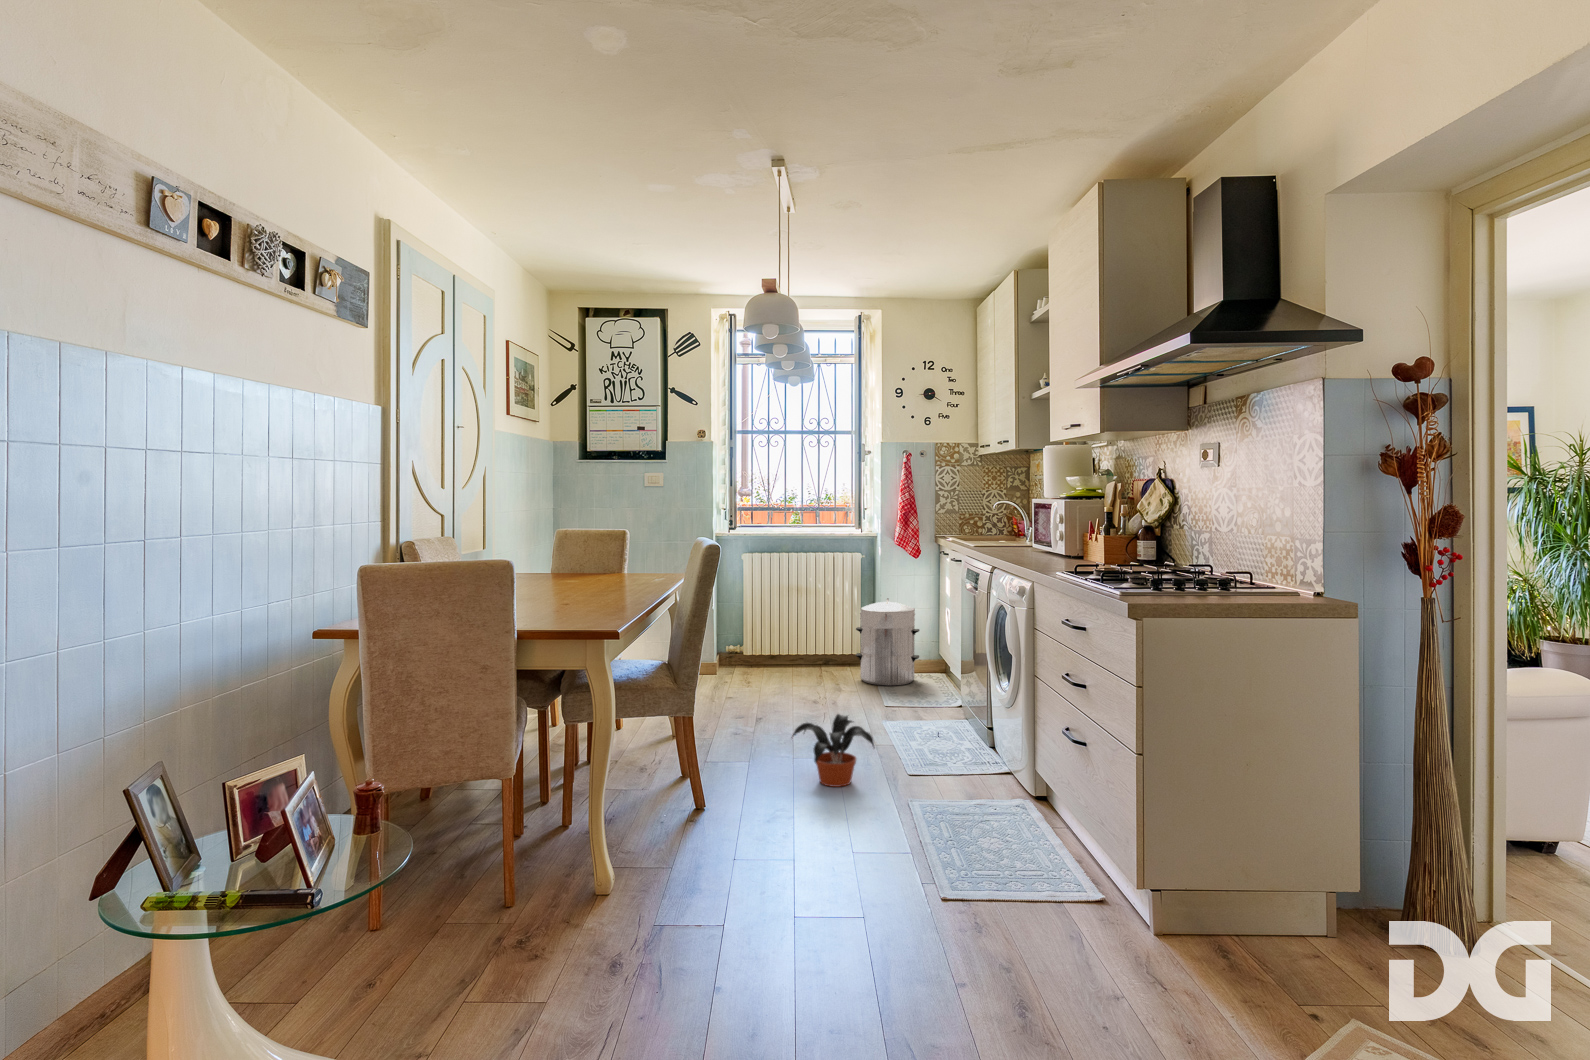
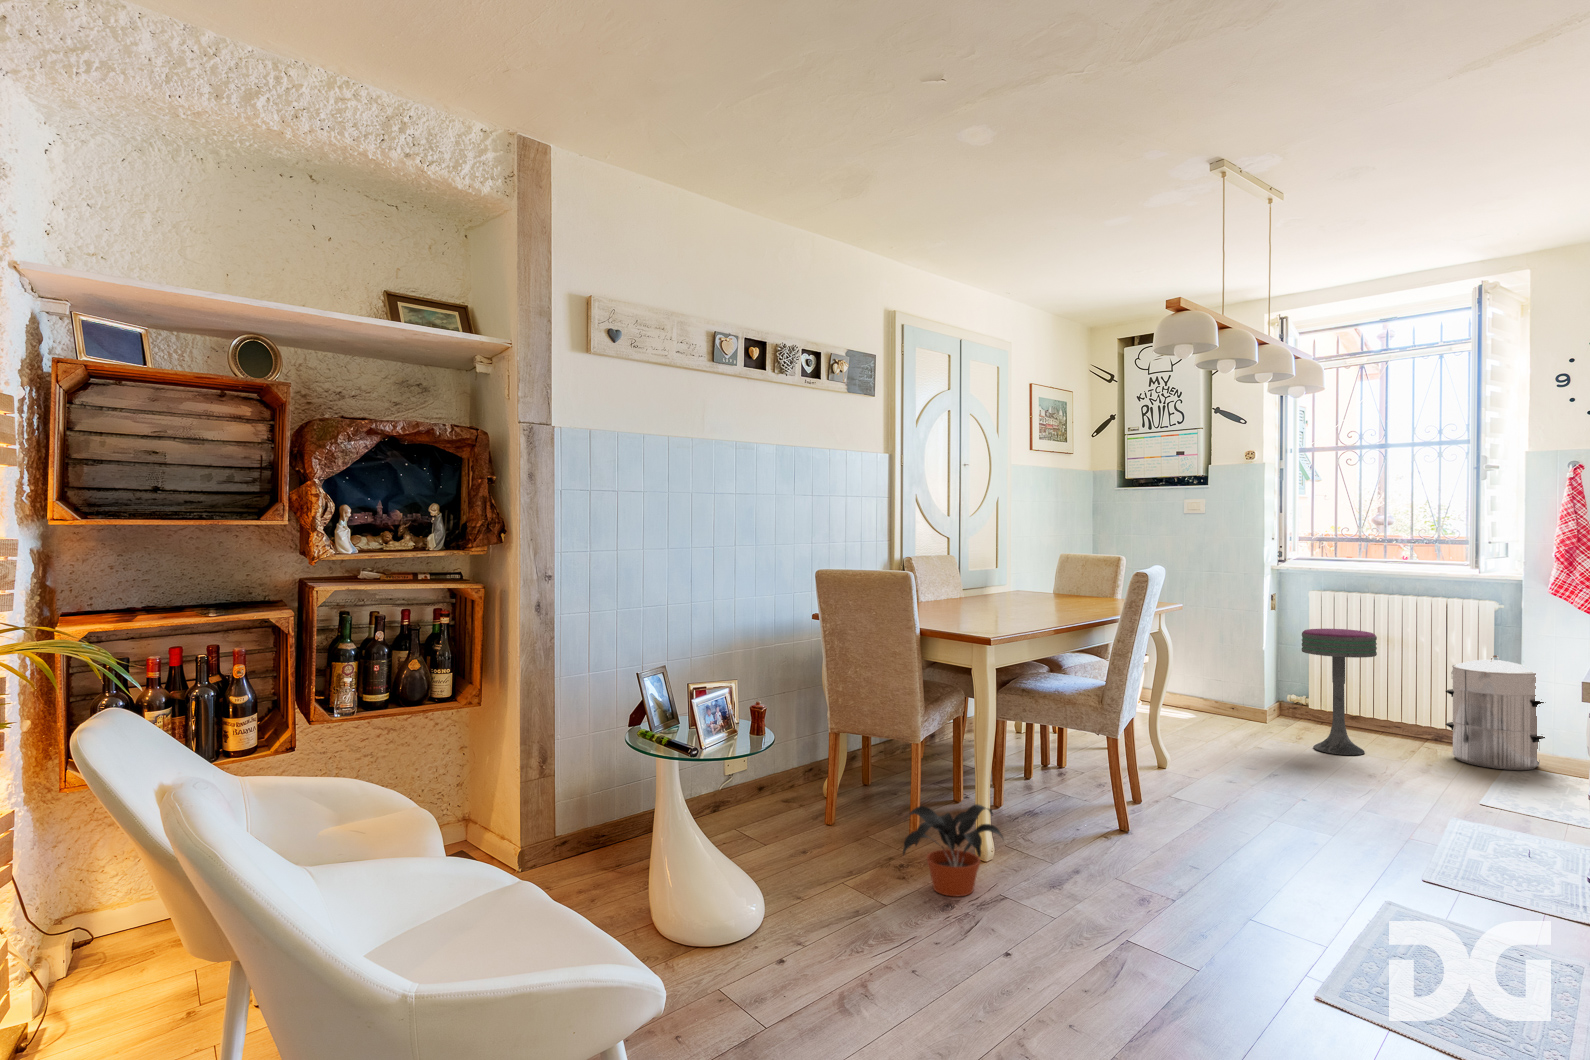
bar stool: none [760,585,816,692] -> present [1302,629,1377,755]
potted plant: present [793,714,874,787] -> present [903,804,1003,897]

